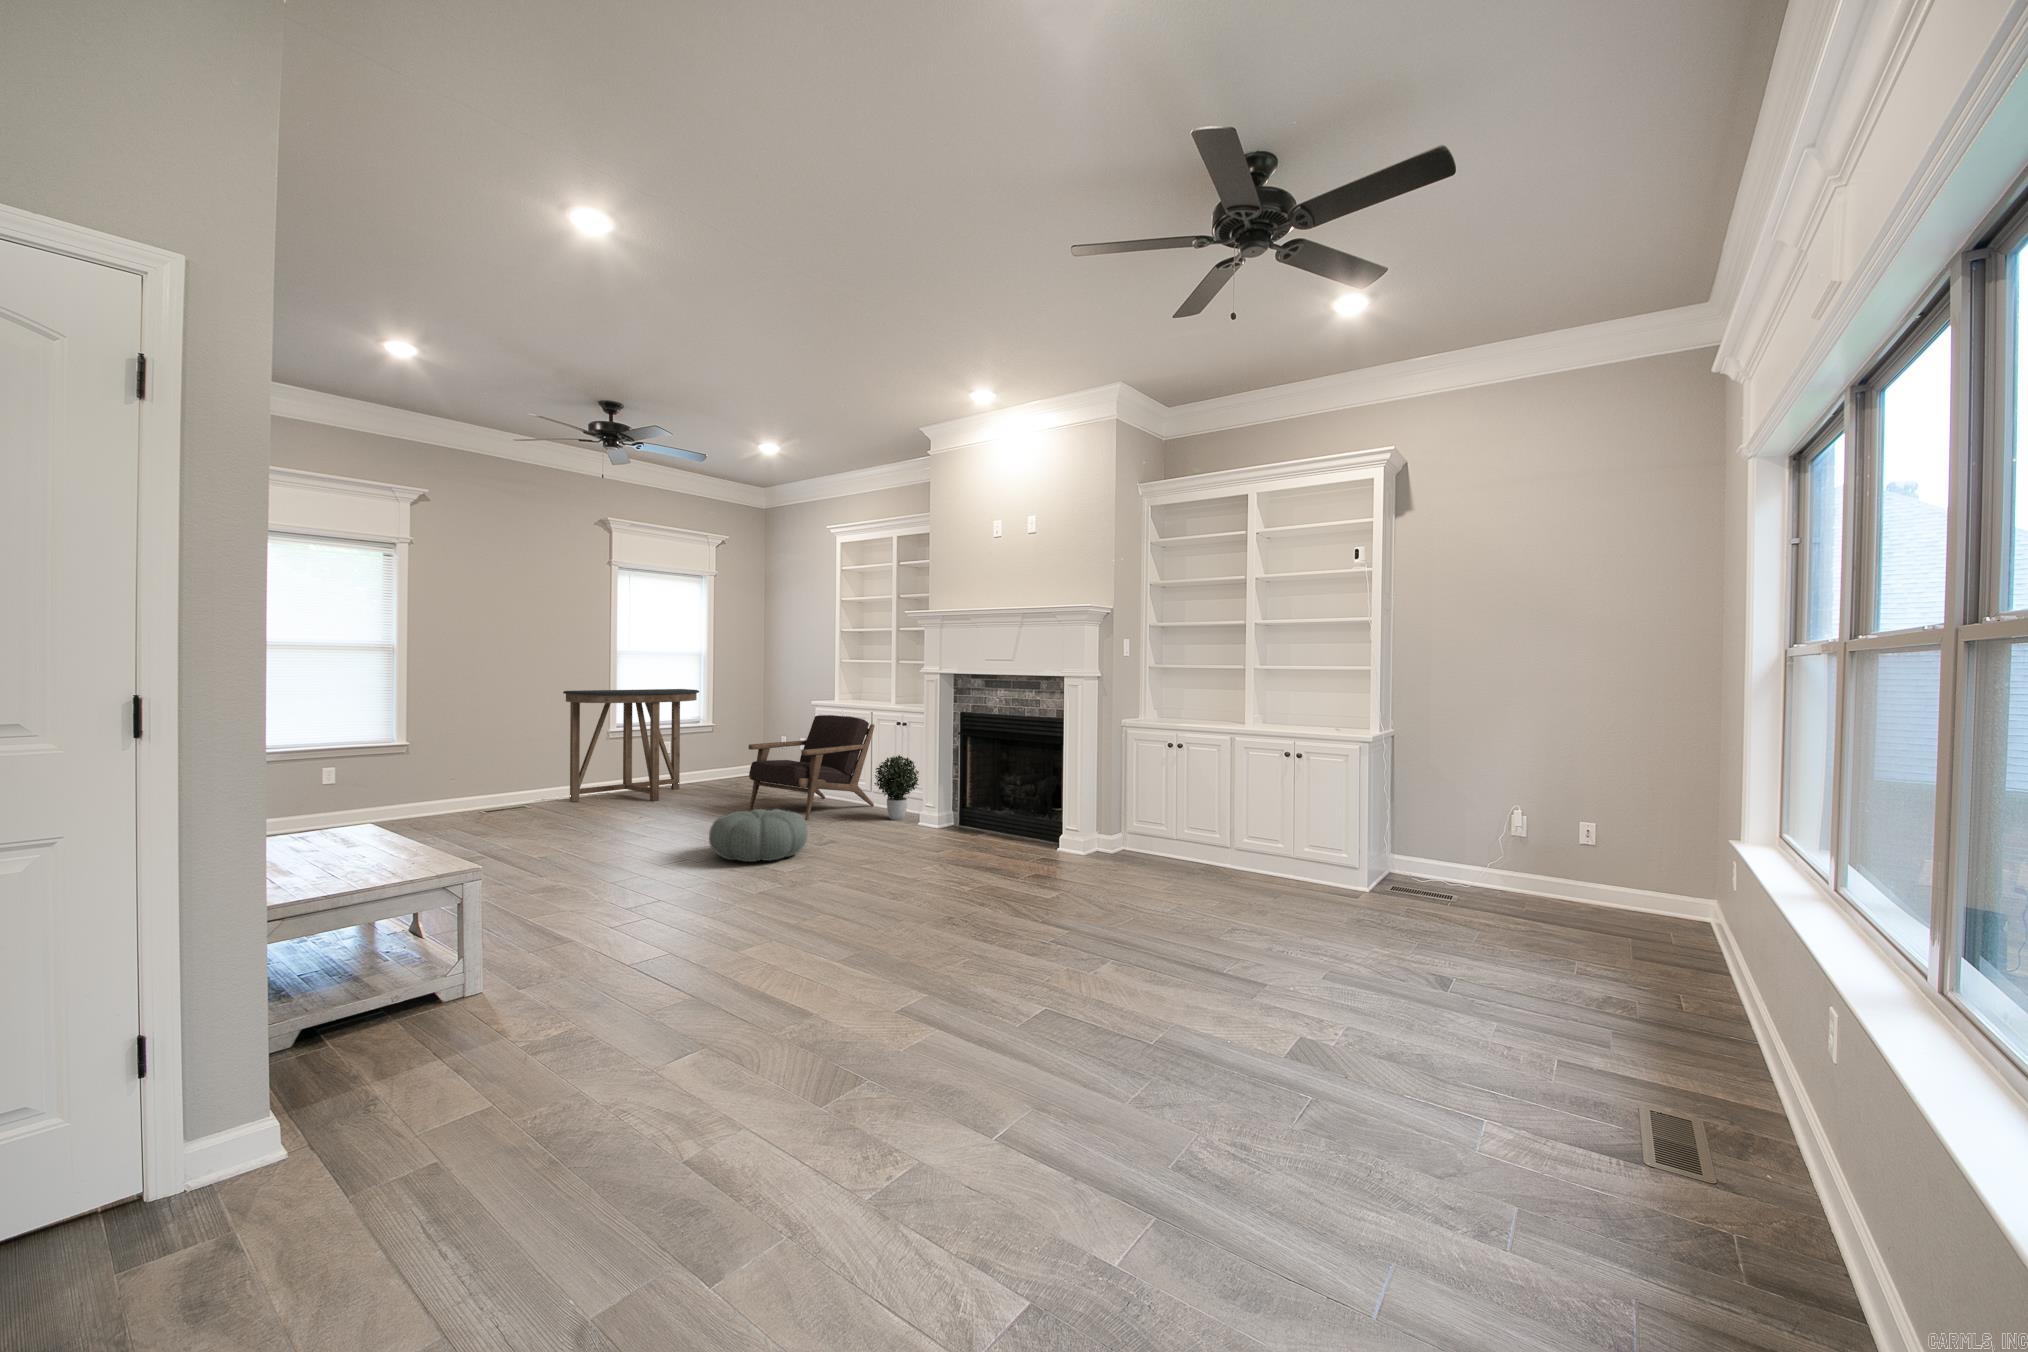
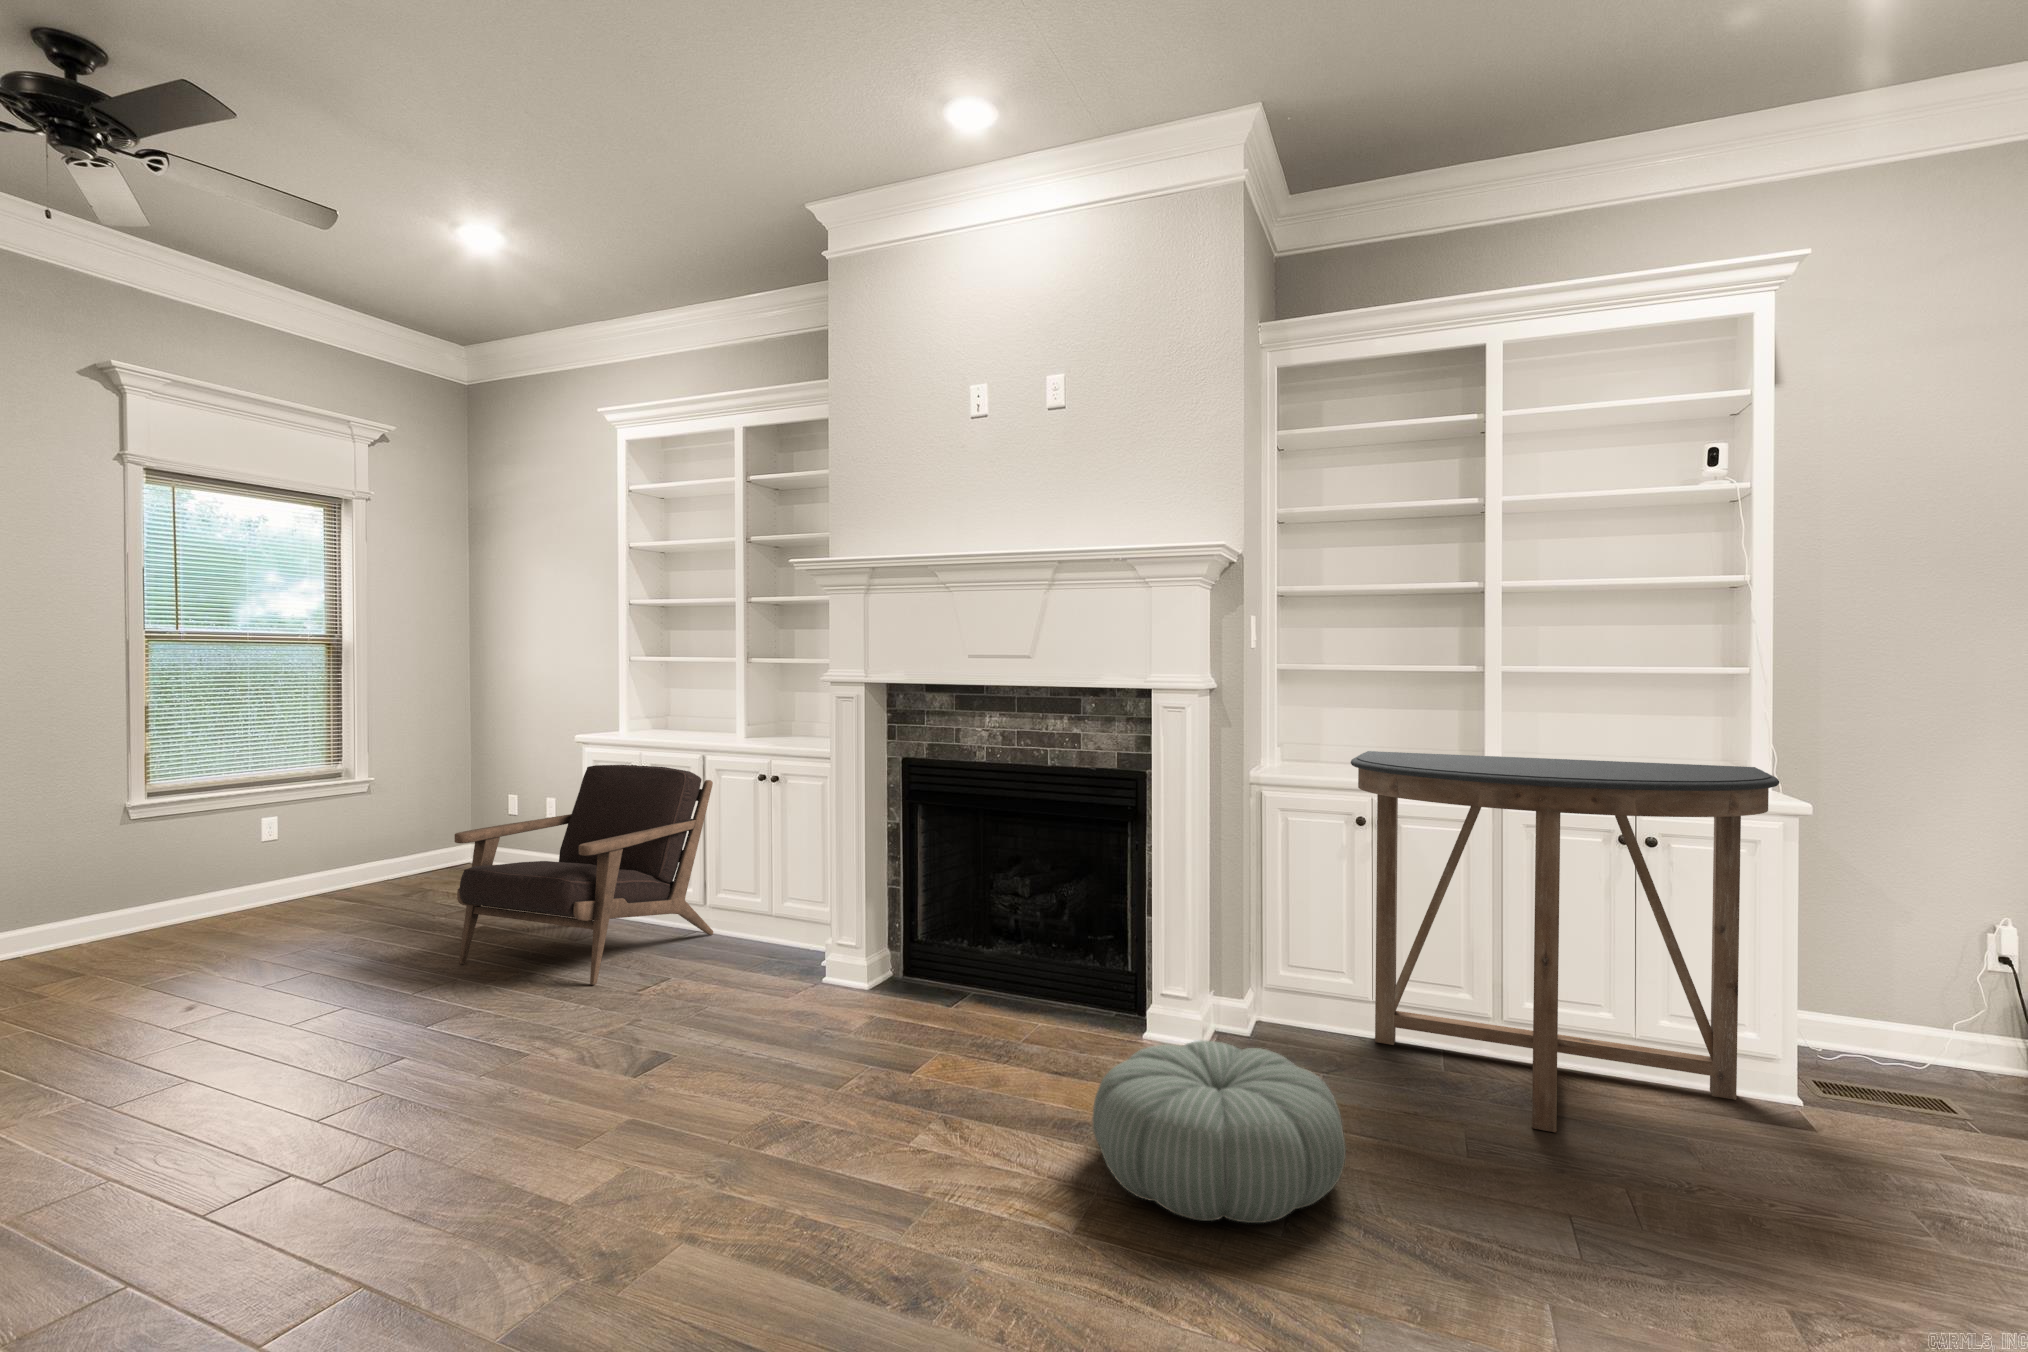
console table: present [563,689,699,802] -> present [1351,751,1779,1132]
potted plant: present [874,755,919,820] -> none [731,842,822,970]
pouf: present [709,809,808,862] -> present [1092,1040,1346,1223]

